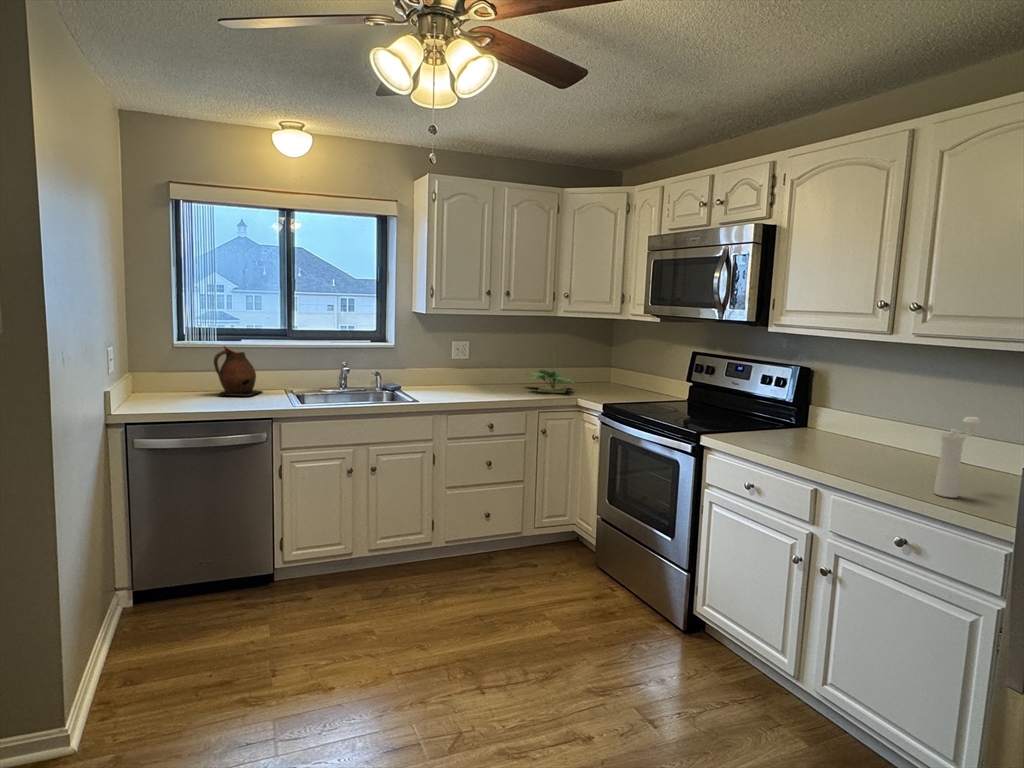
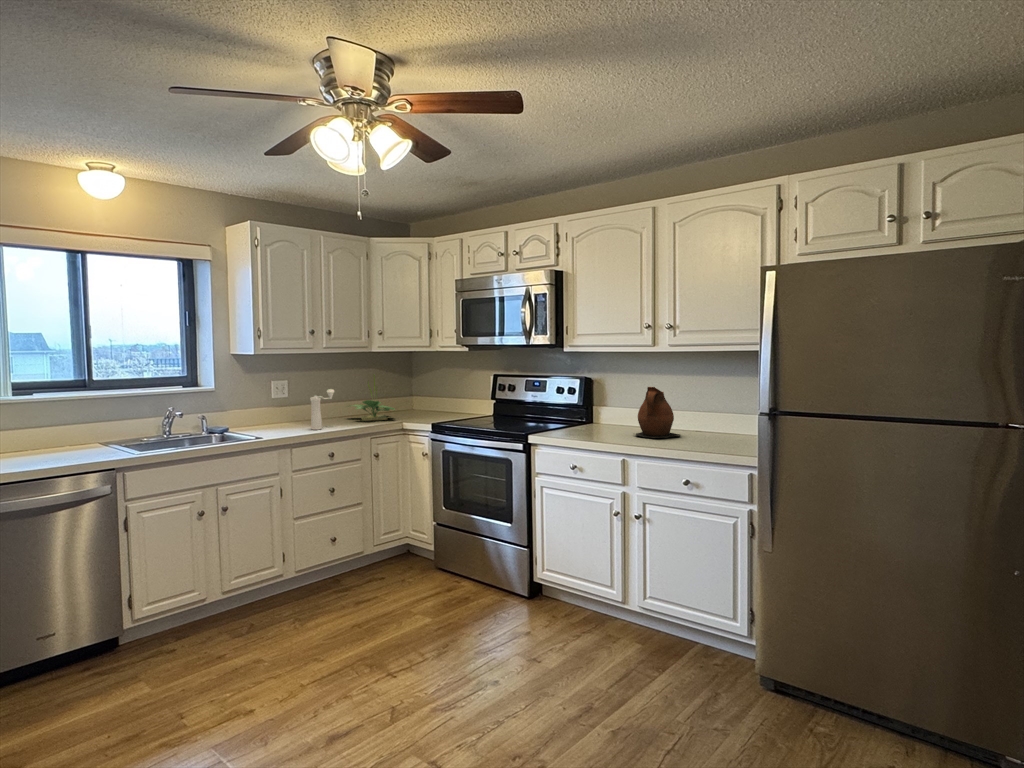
ceramic pitcher: present [214,346,262,396] -> present [636,387,680,438]
pepper mill: present [934,417,981,498] -> present [310,389,334,430]

